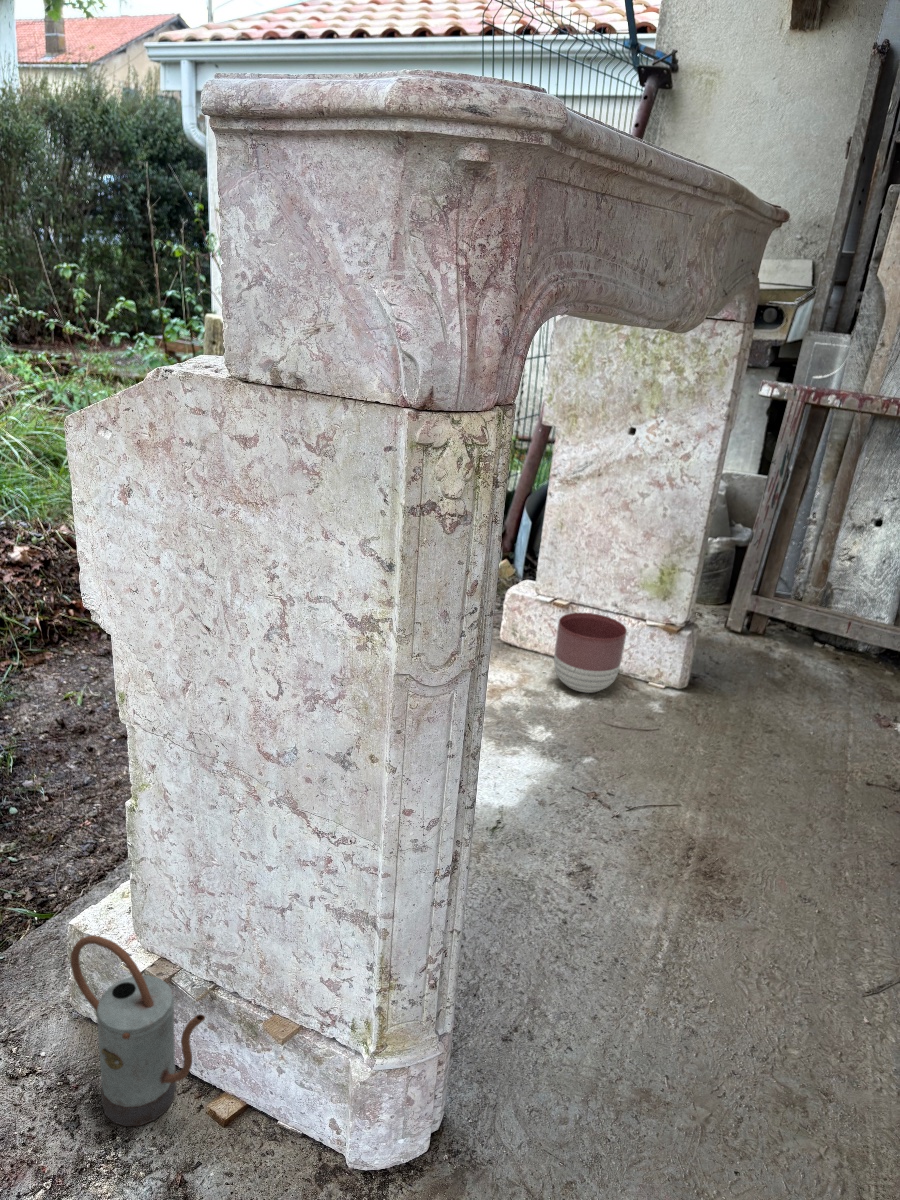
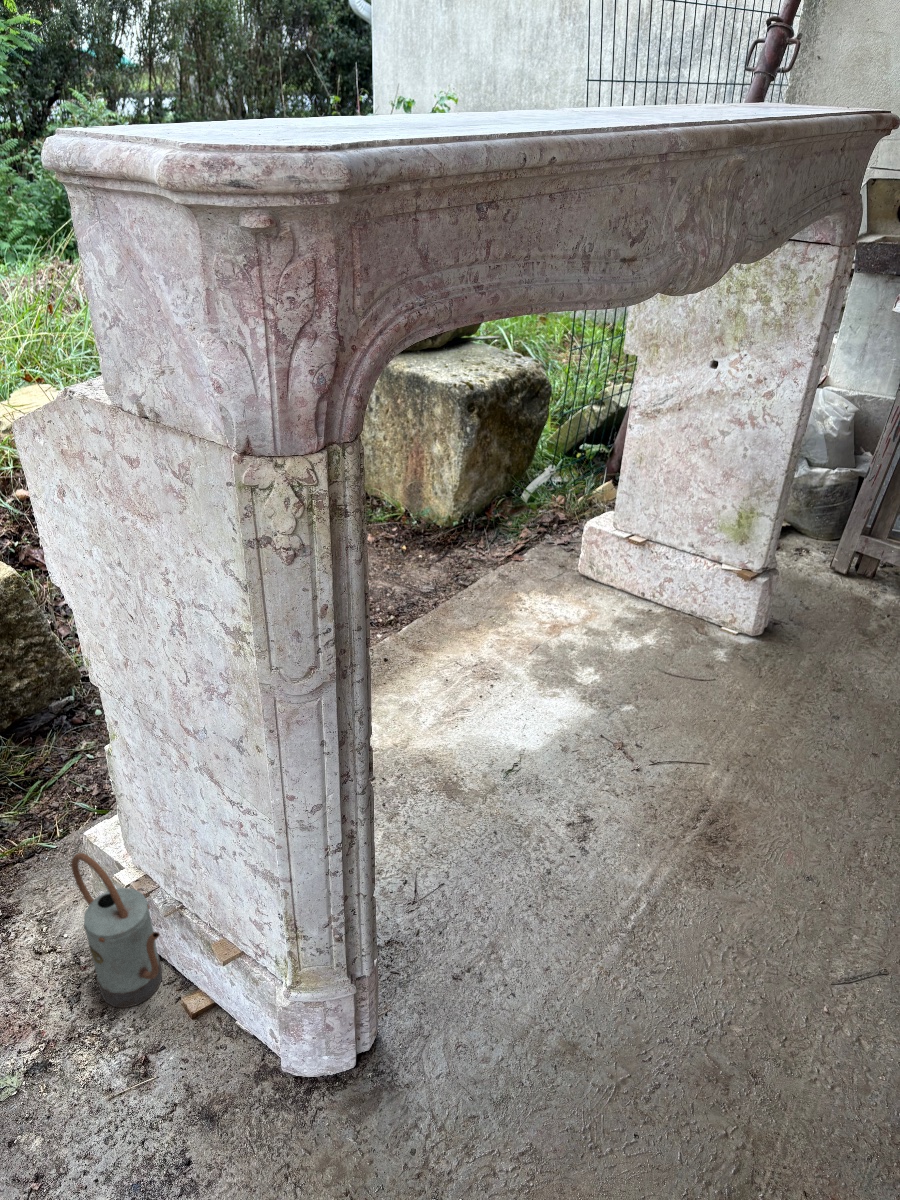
planter: present [554,613,627,693] -> none [621,552,695,634]

